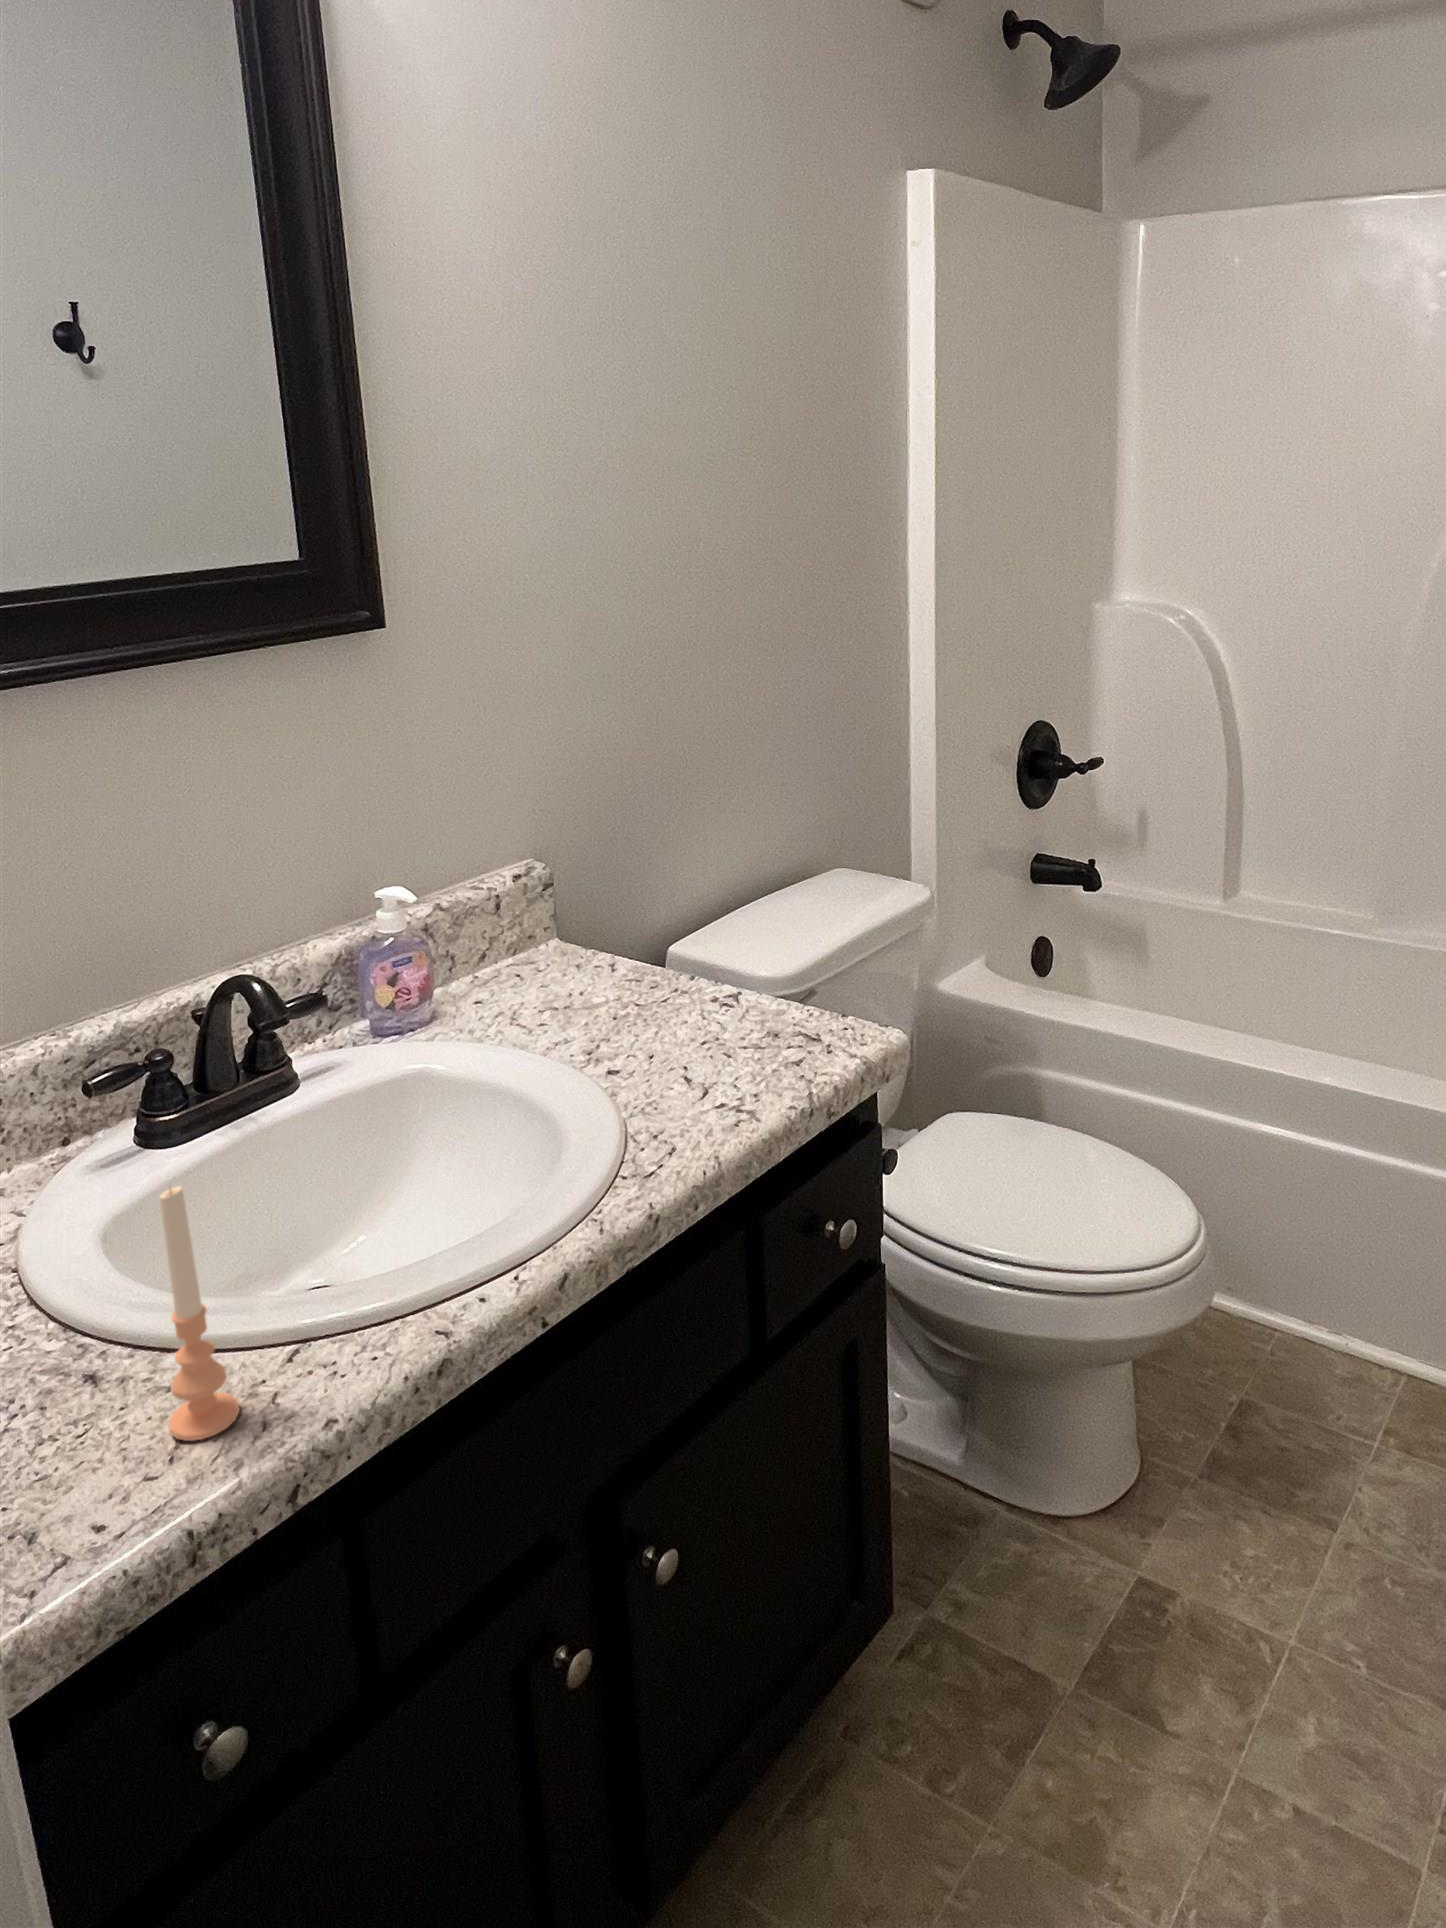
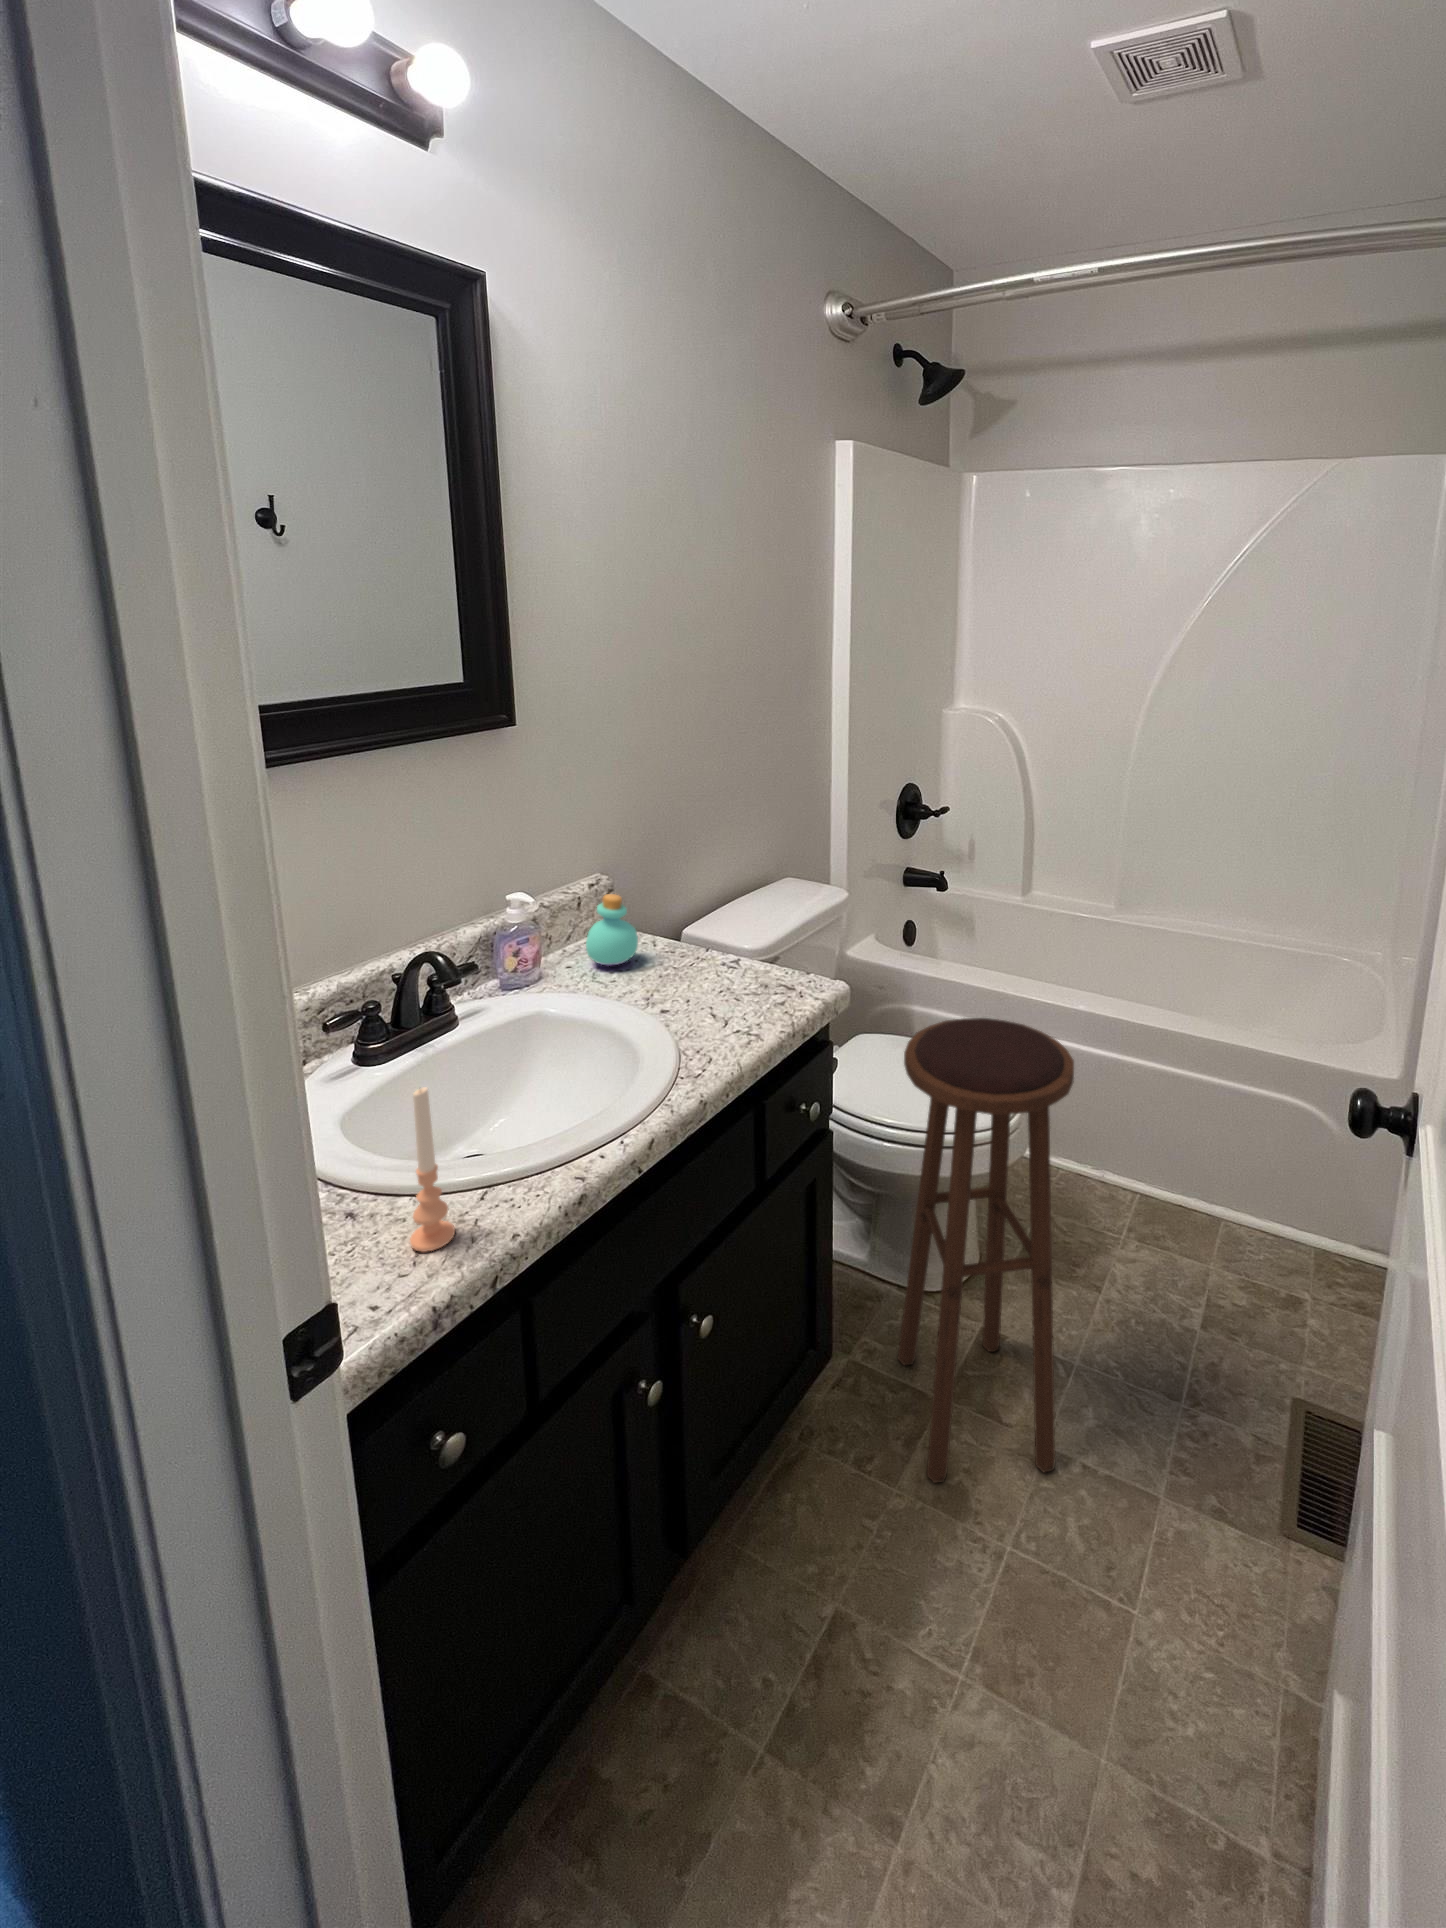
perfume bottle: none [501,888,583,1000] -> present [586,894,638,966]
stool: none [1005,1090,1288,1824] -> present [898,1018,1074,1483]

